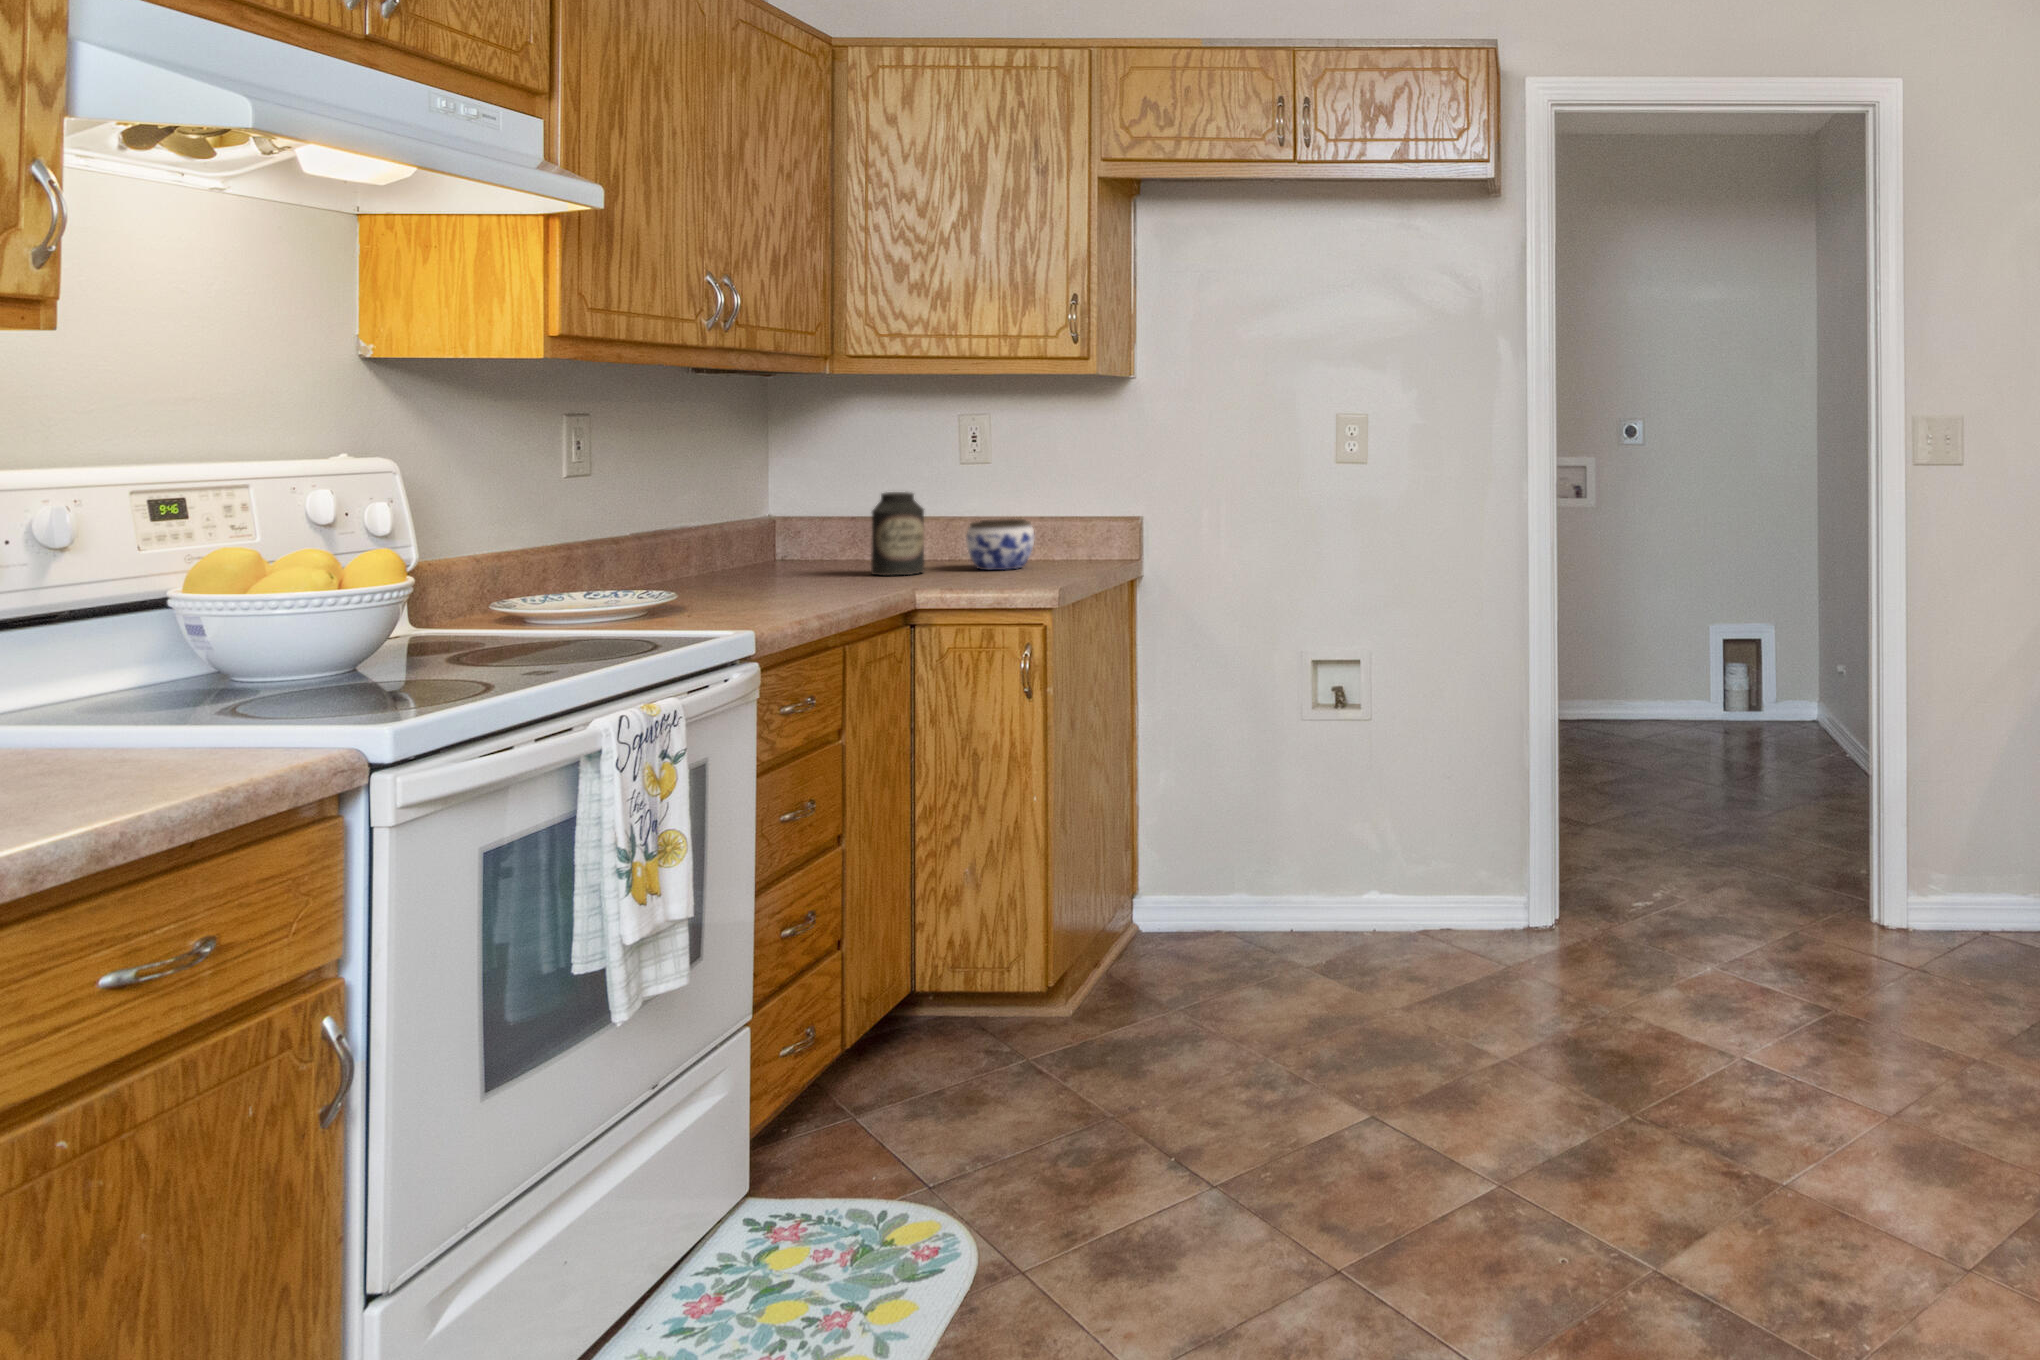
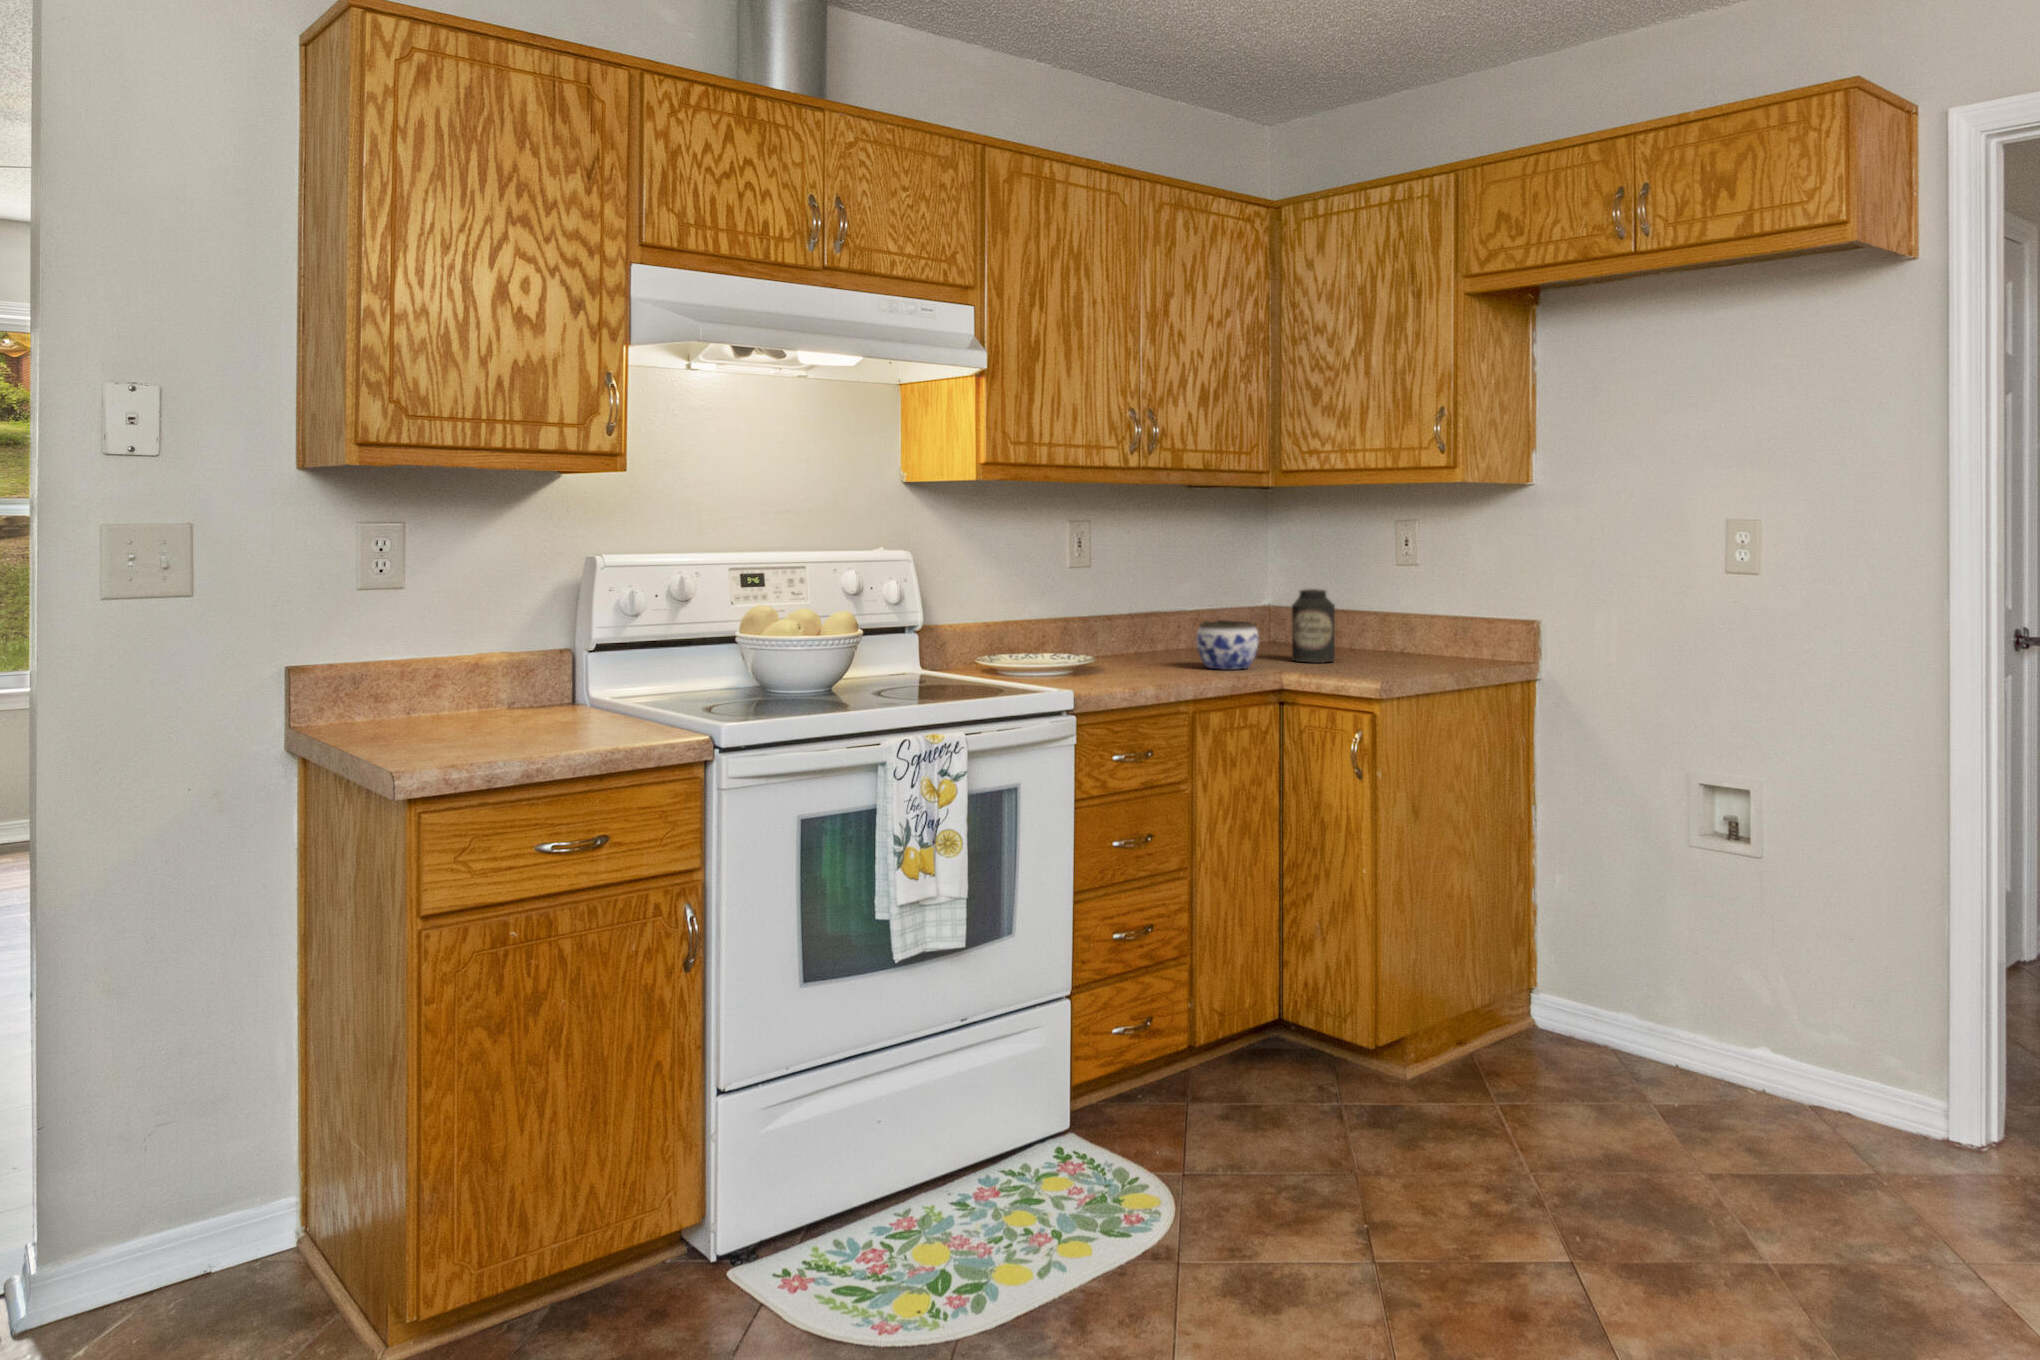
jar: present [966,519,1034,570] -> present [1196,620,1259,670]

